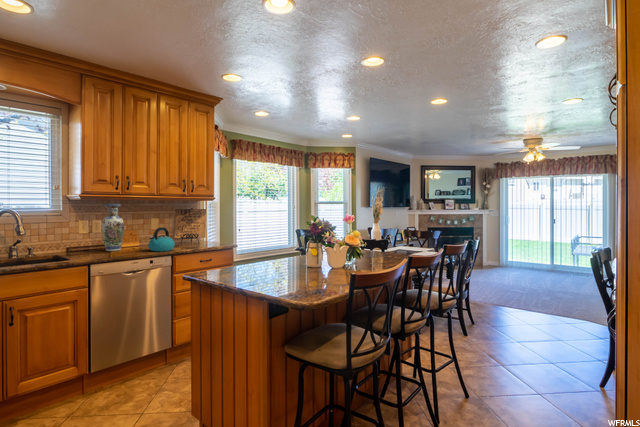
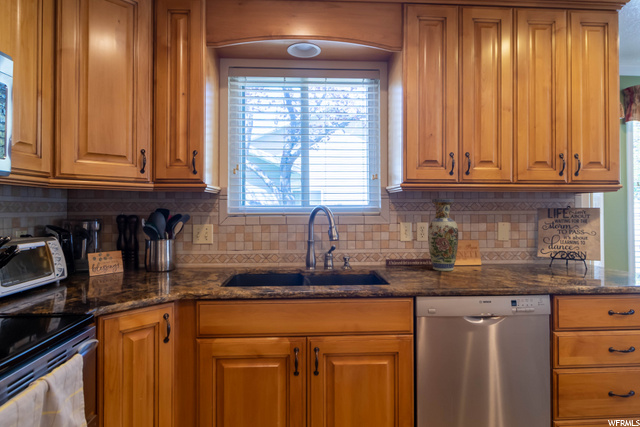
kettle: present [148,227,175,251] -> none [499,238,550,283]

